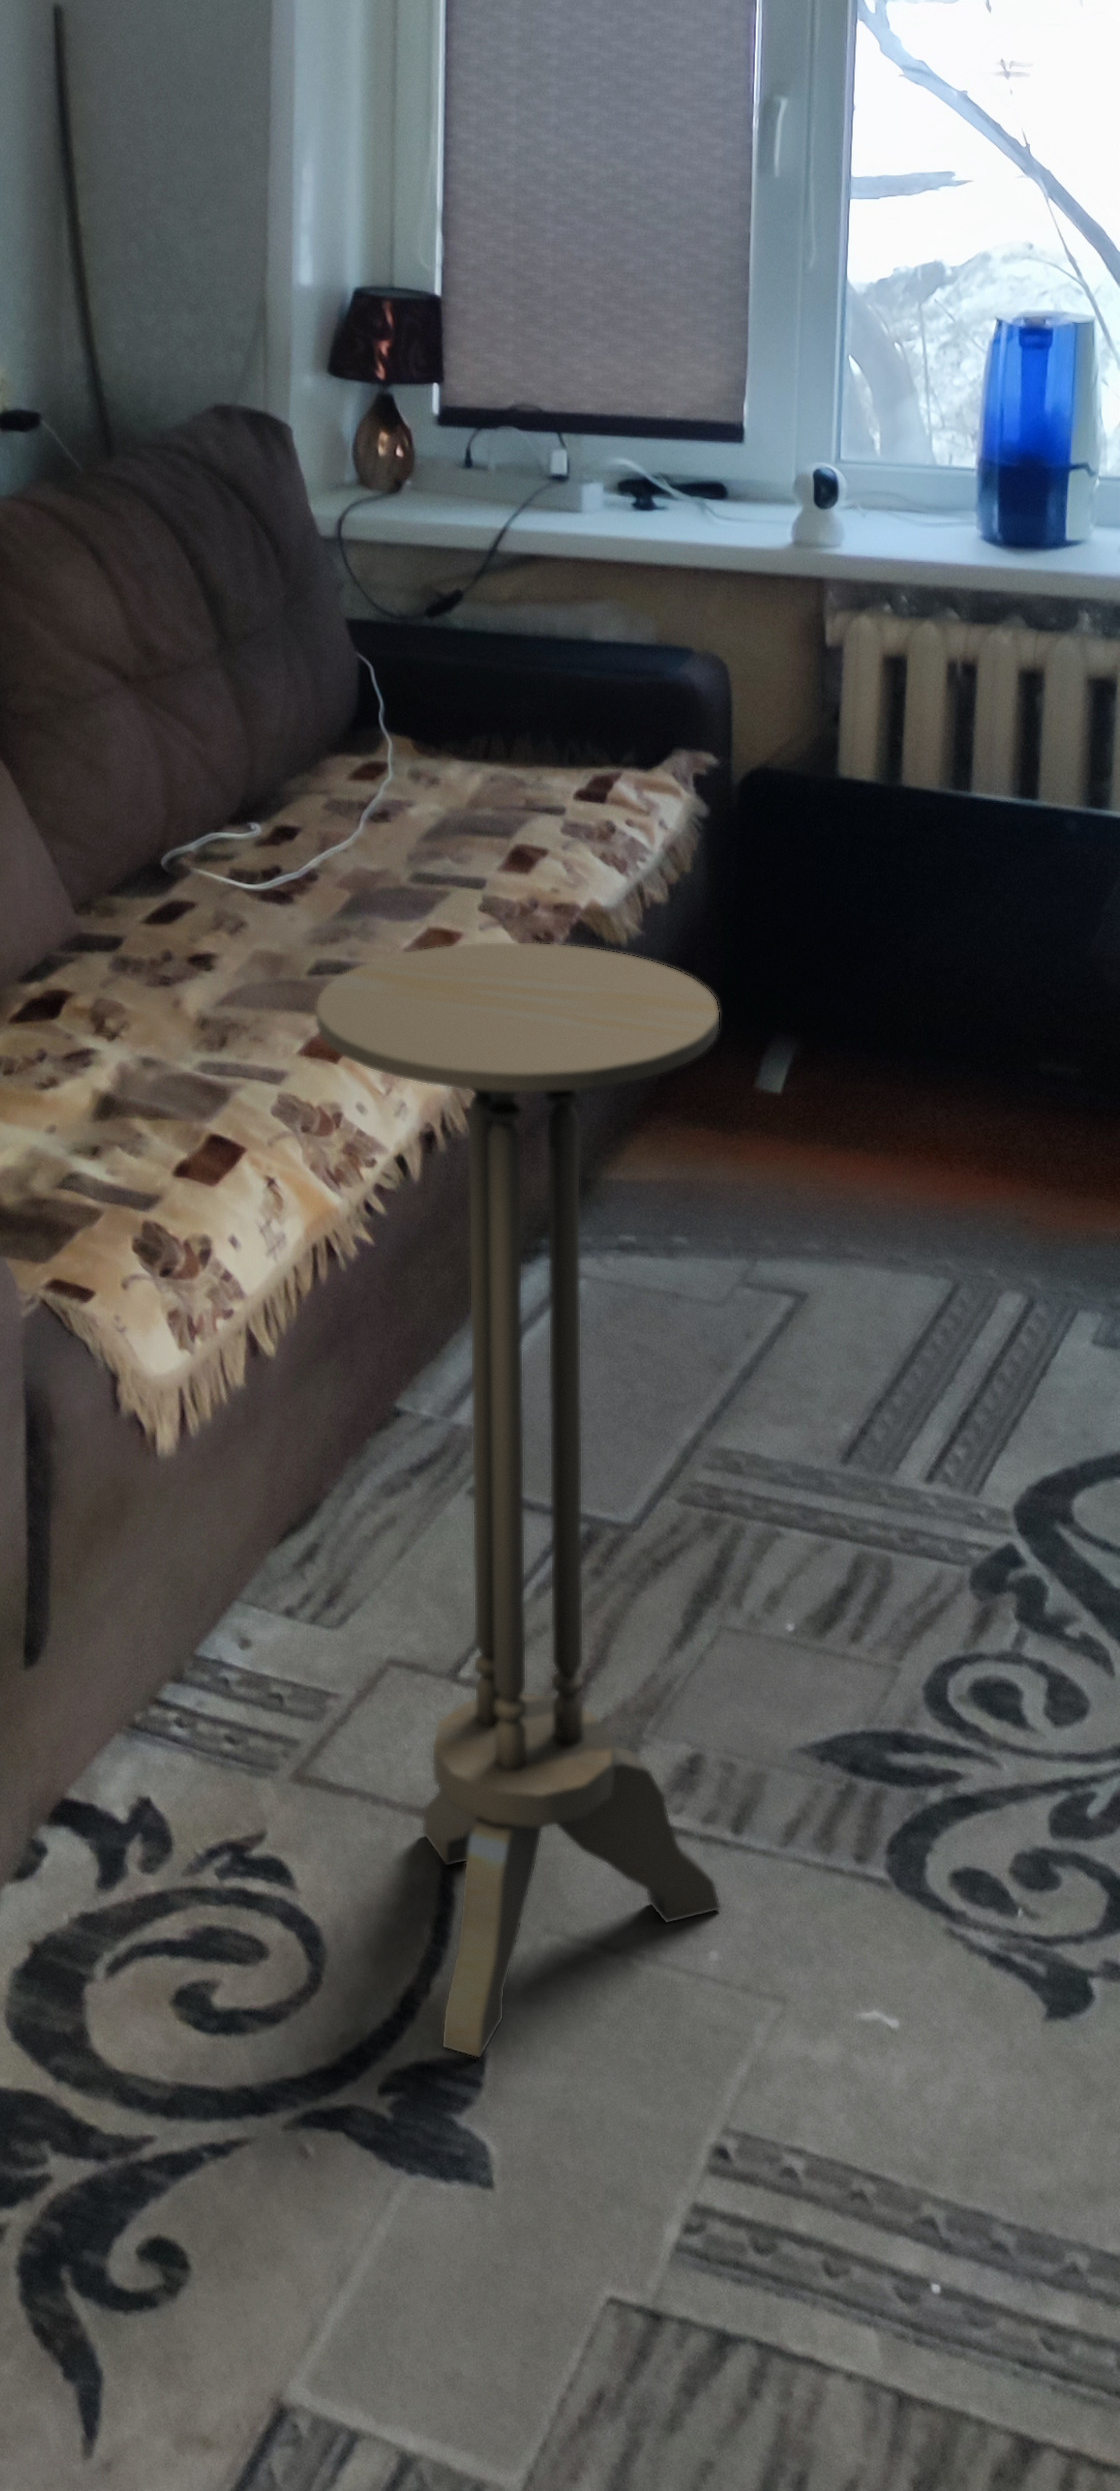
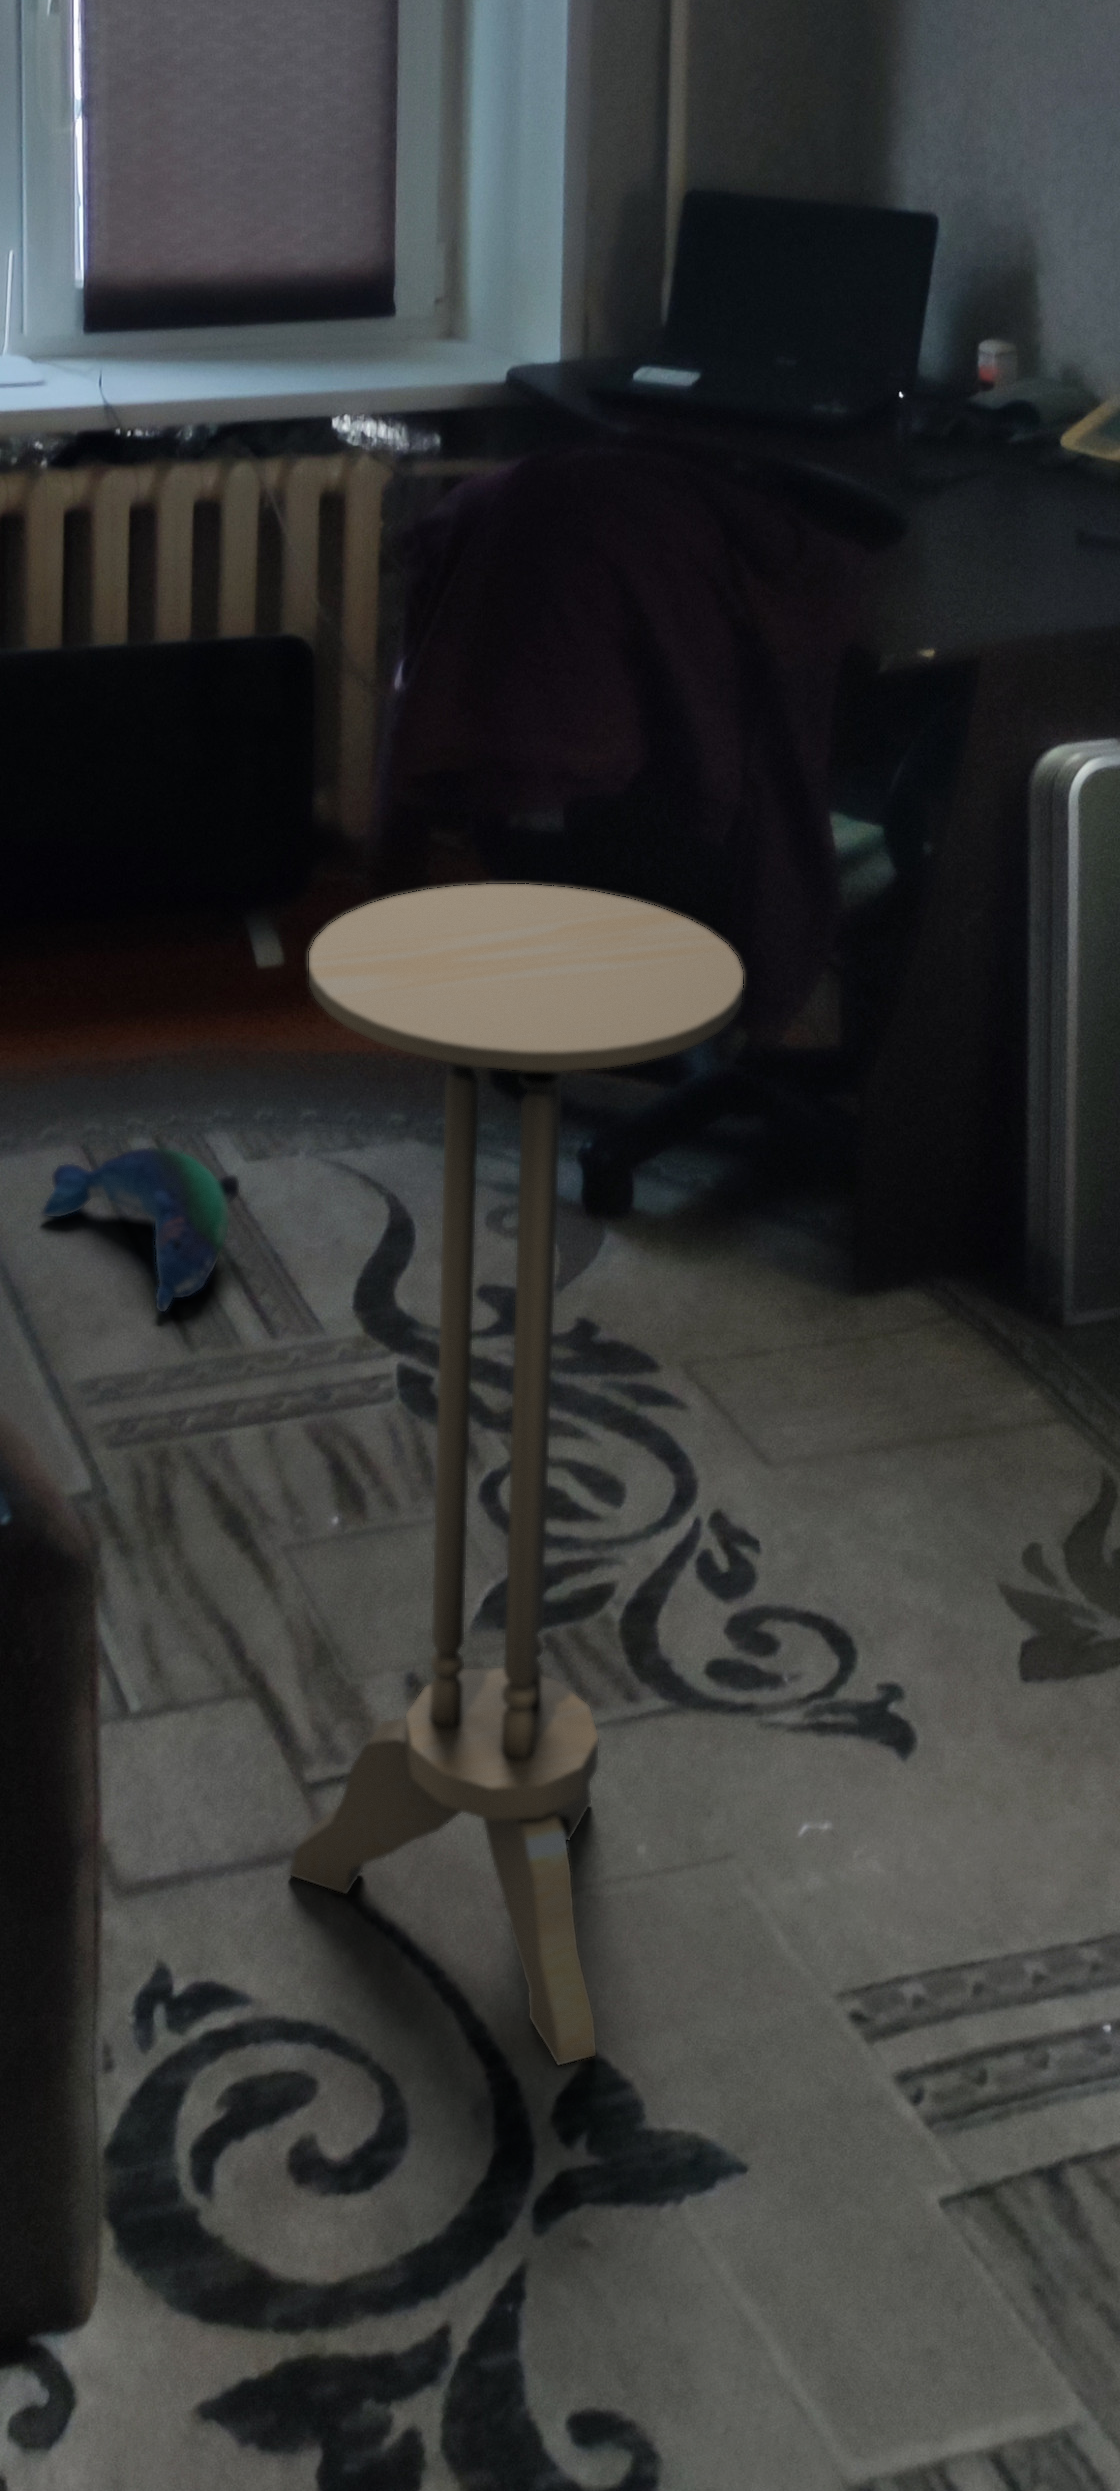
plush toy: none [857,1289,1010,1433] -> present [43,1148,239,1311]

